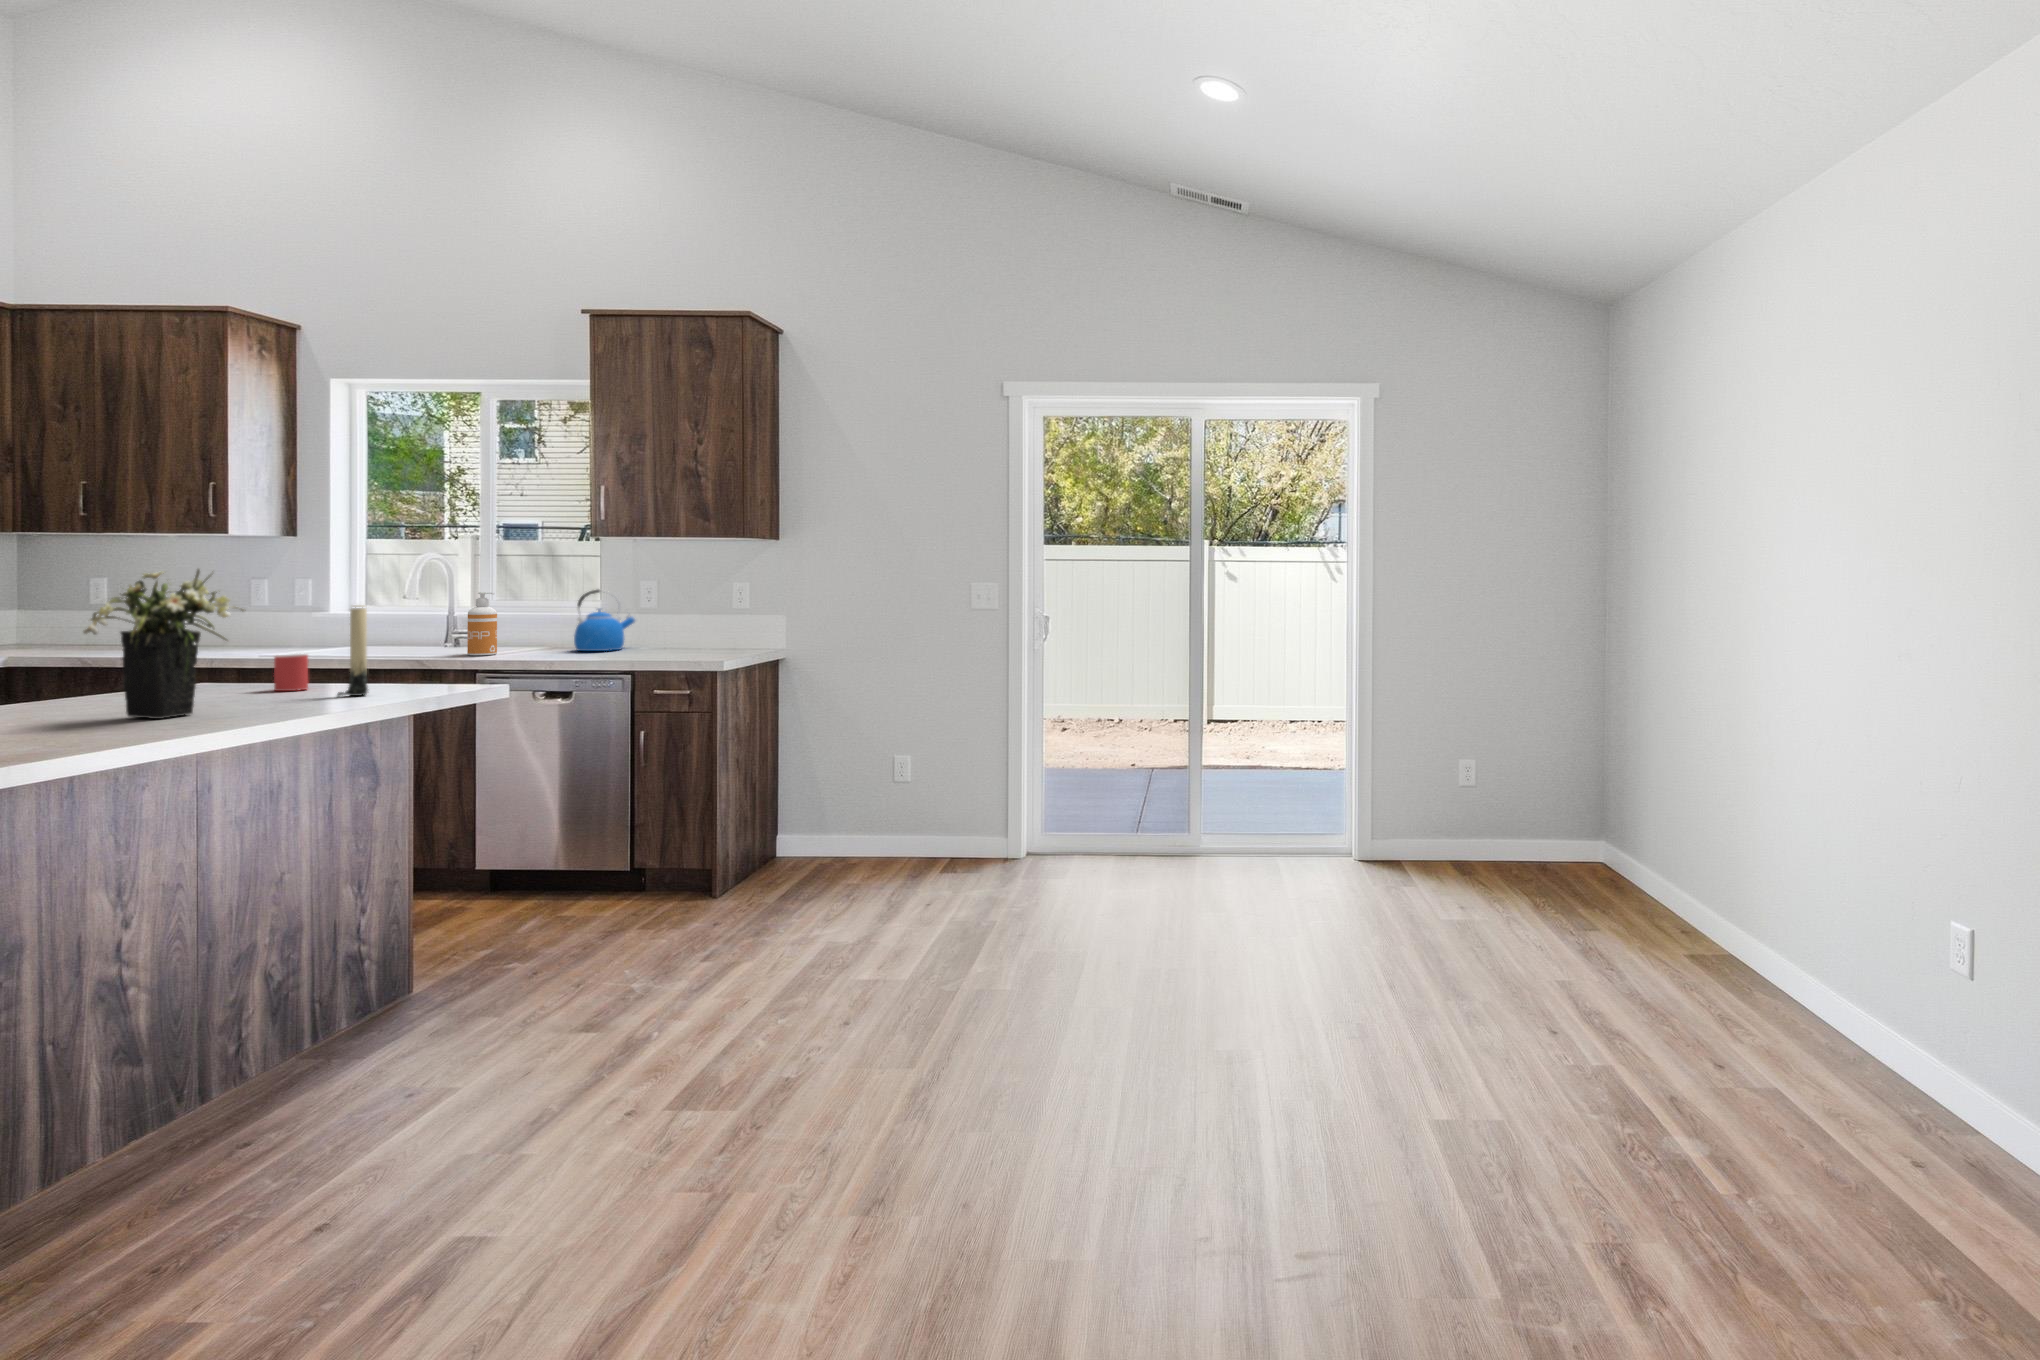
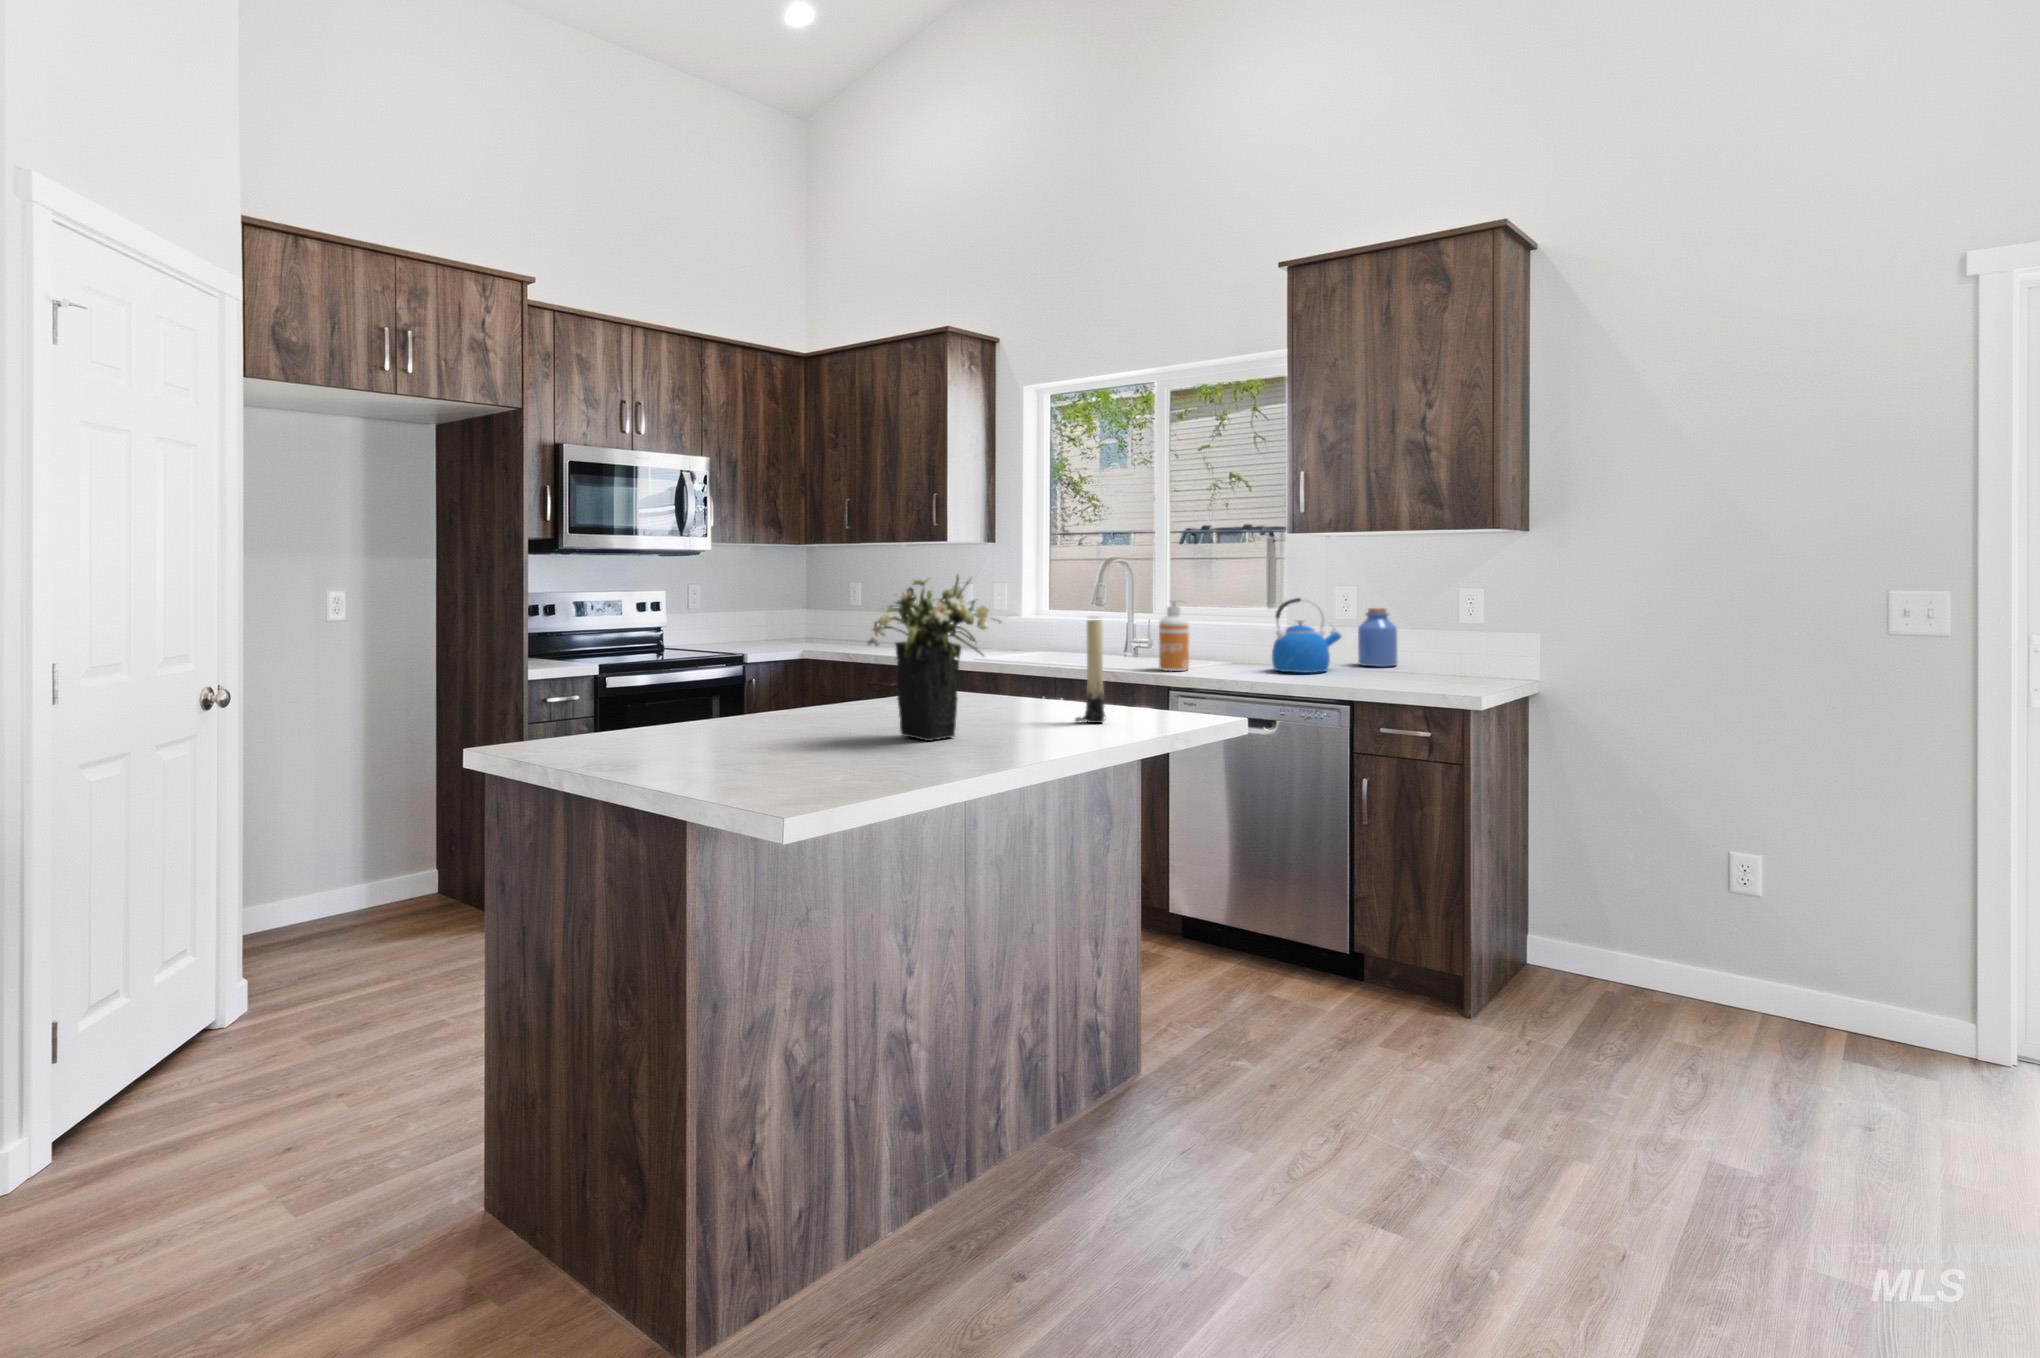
jar: none [652,597,684,644] -> present [1358,608,1398,667]
mug: present [274,654,308,691] -> none [1010,669,1041,710]

